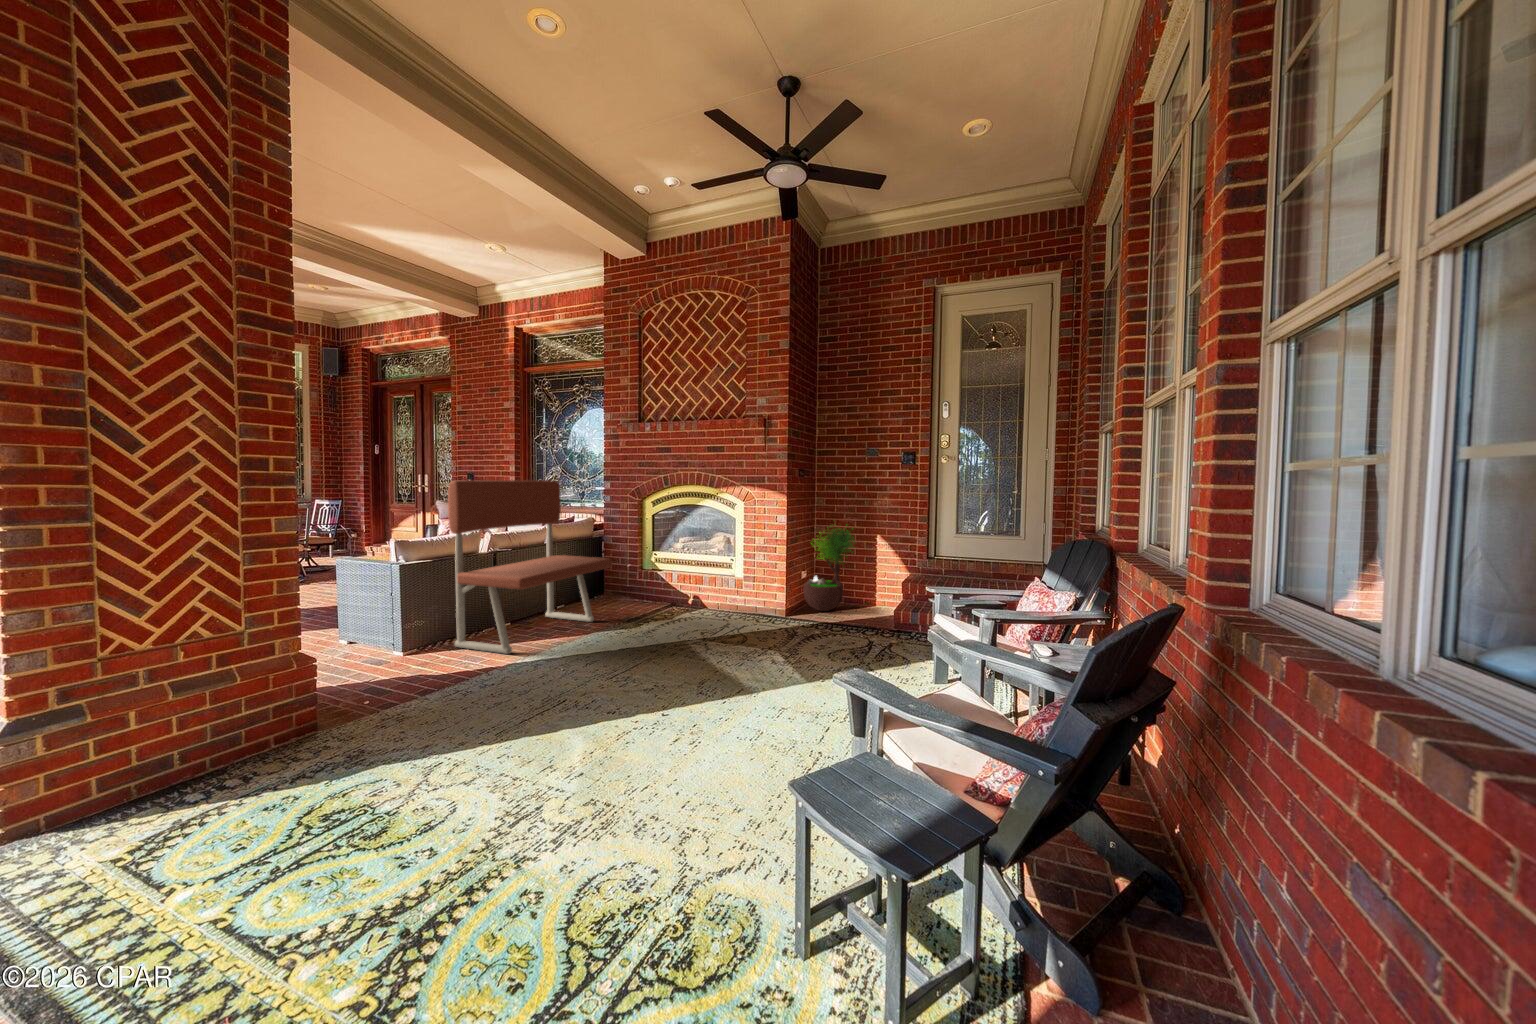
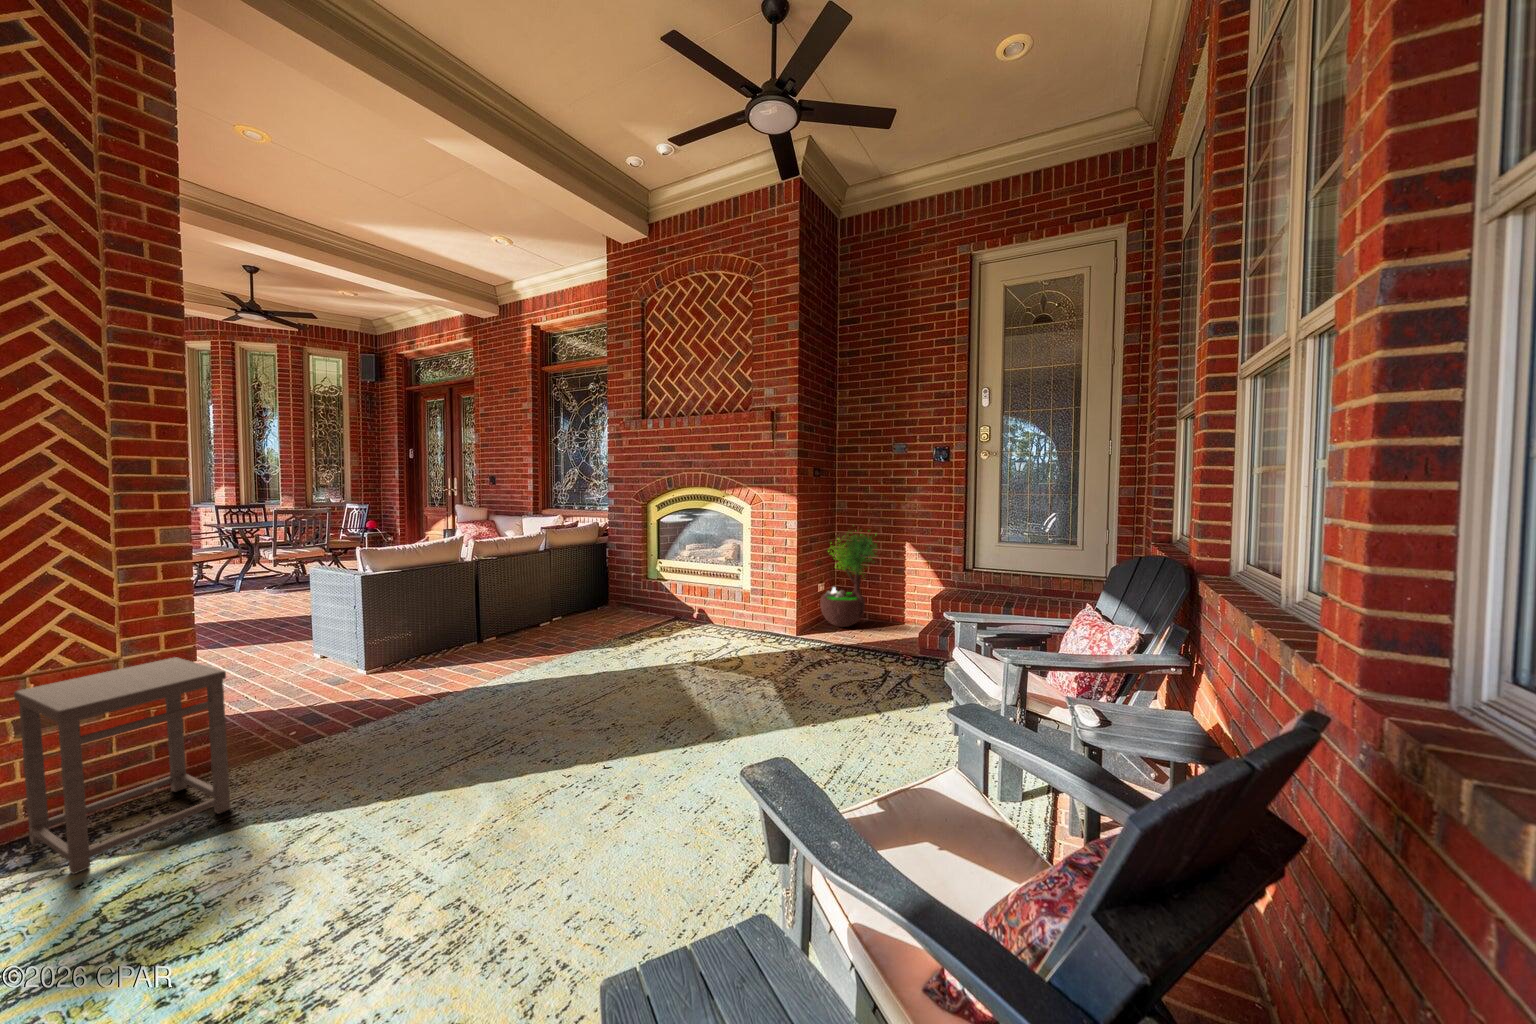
bench: present [448,480,612,654] -> none [418,483,606,674]
side table: none [177,630,351,803] -> present [14,657,230,874]

